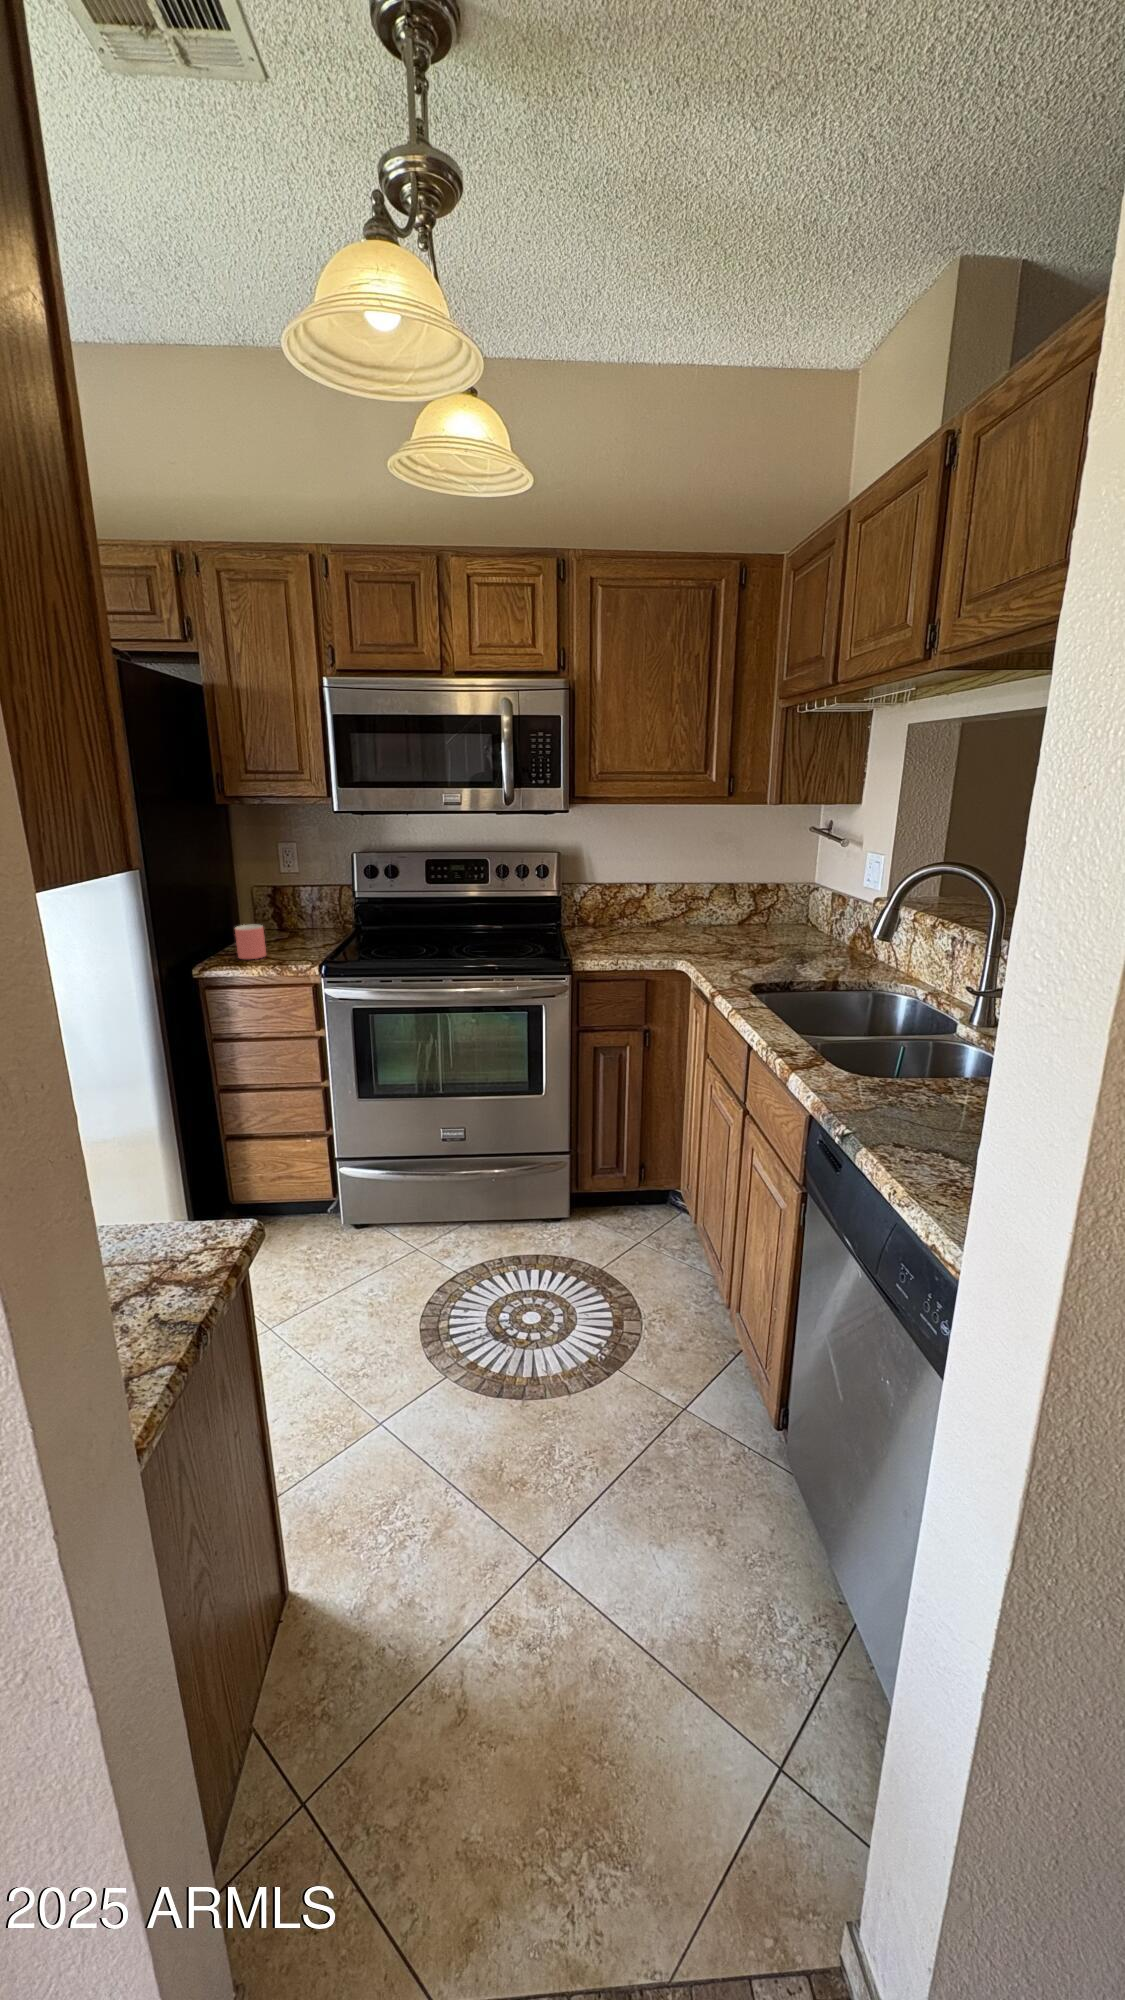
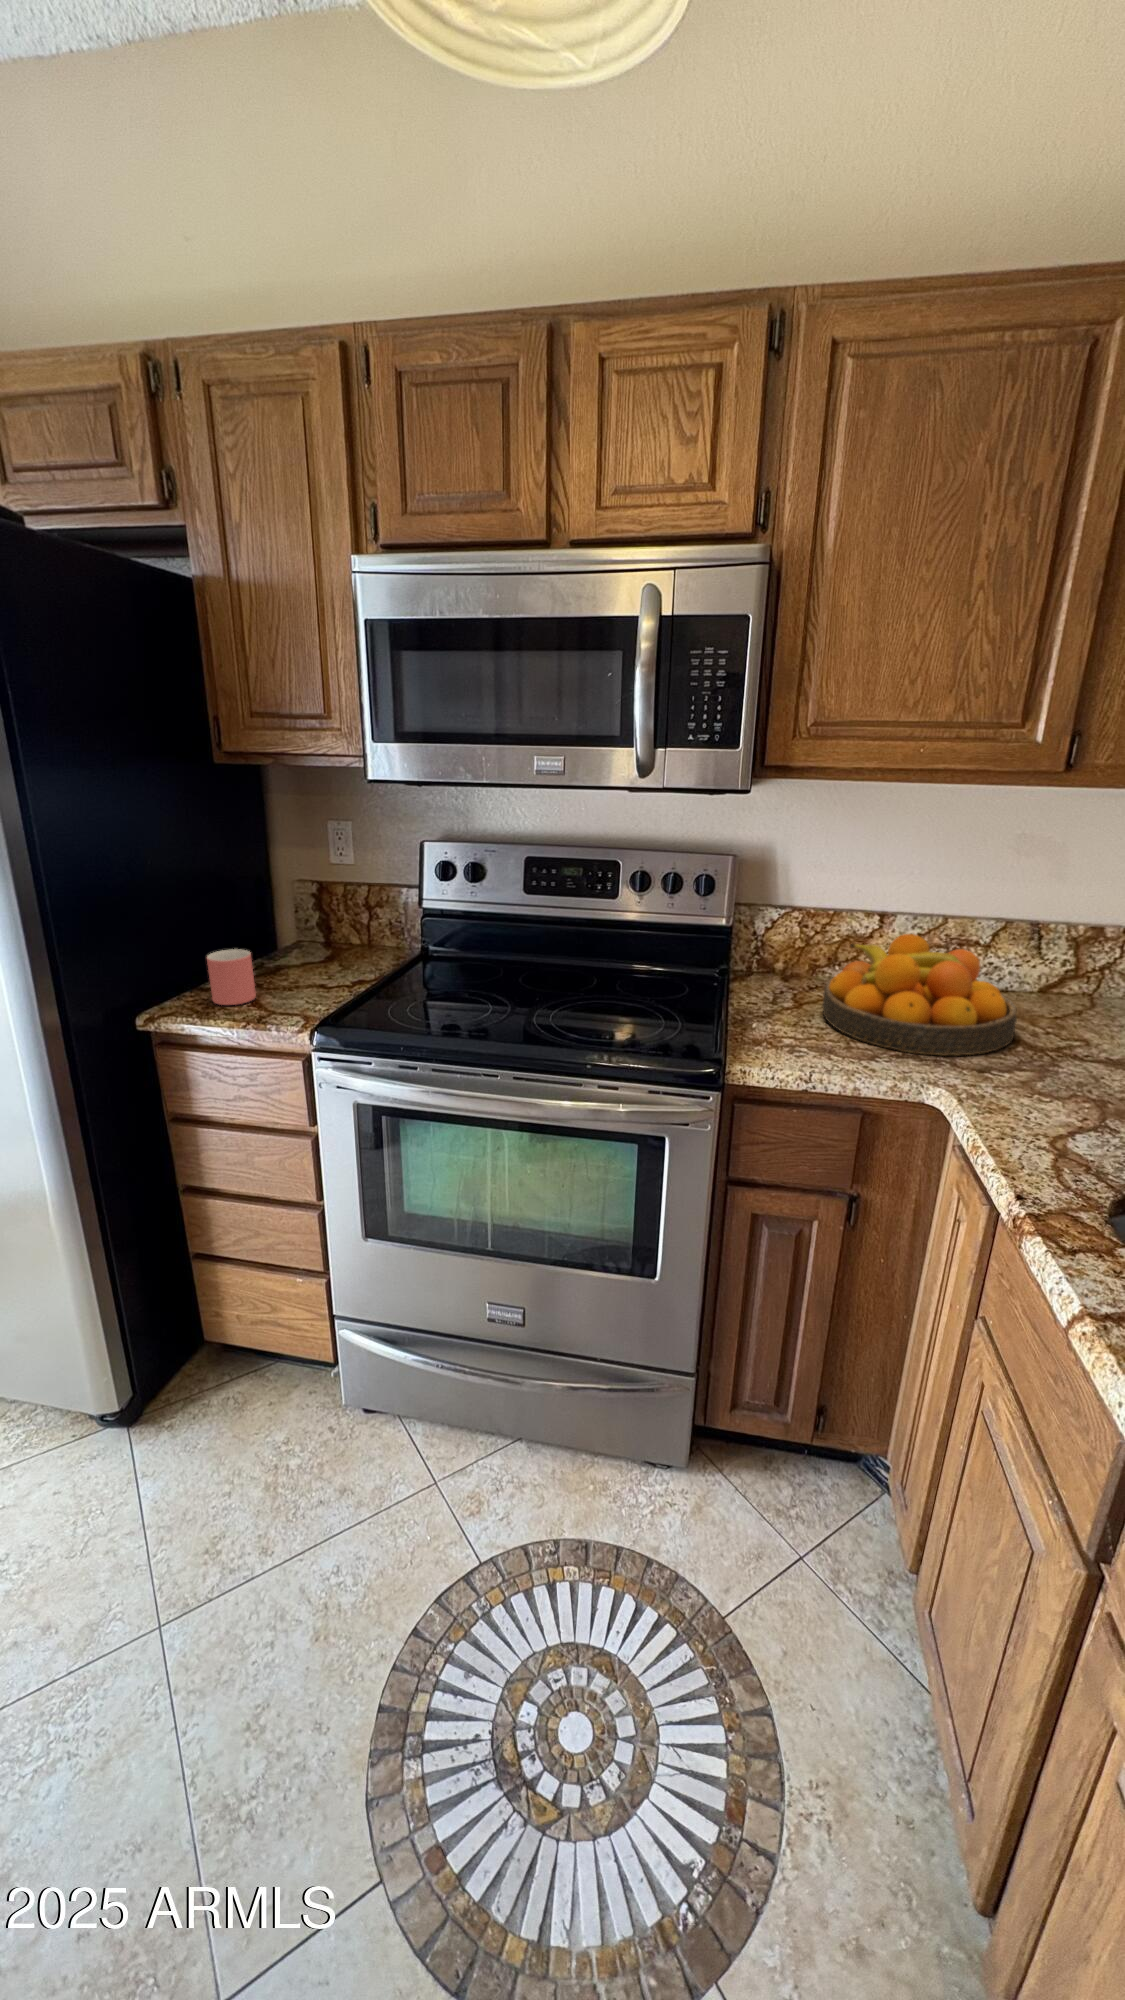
fruit bowl: none [619,889,721,948] -> present [822,934,1017,1056]

